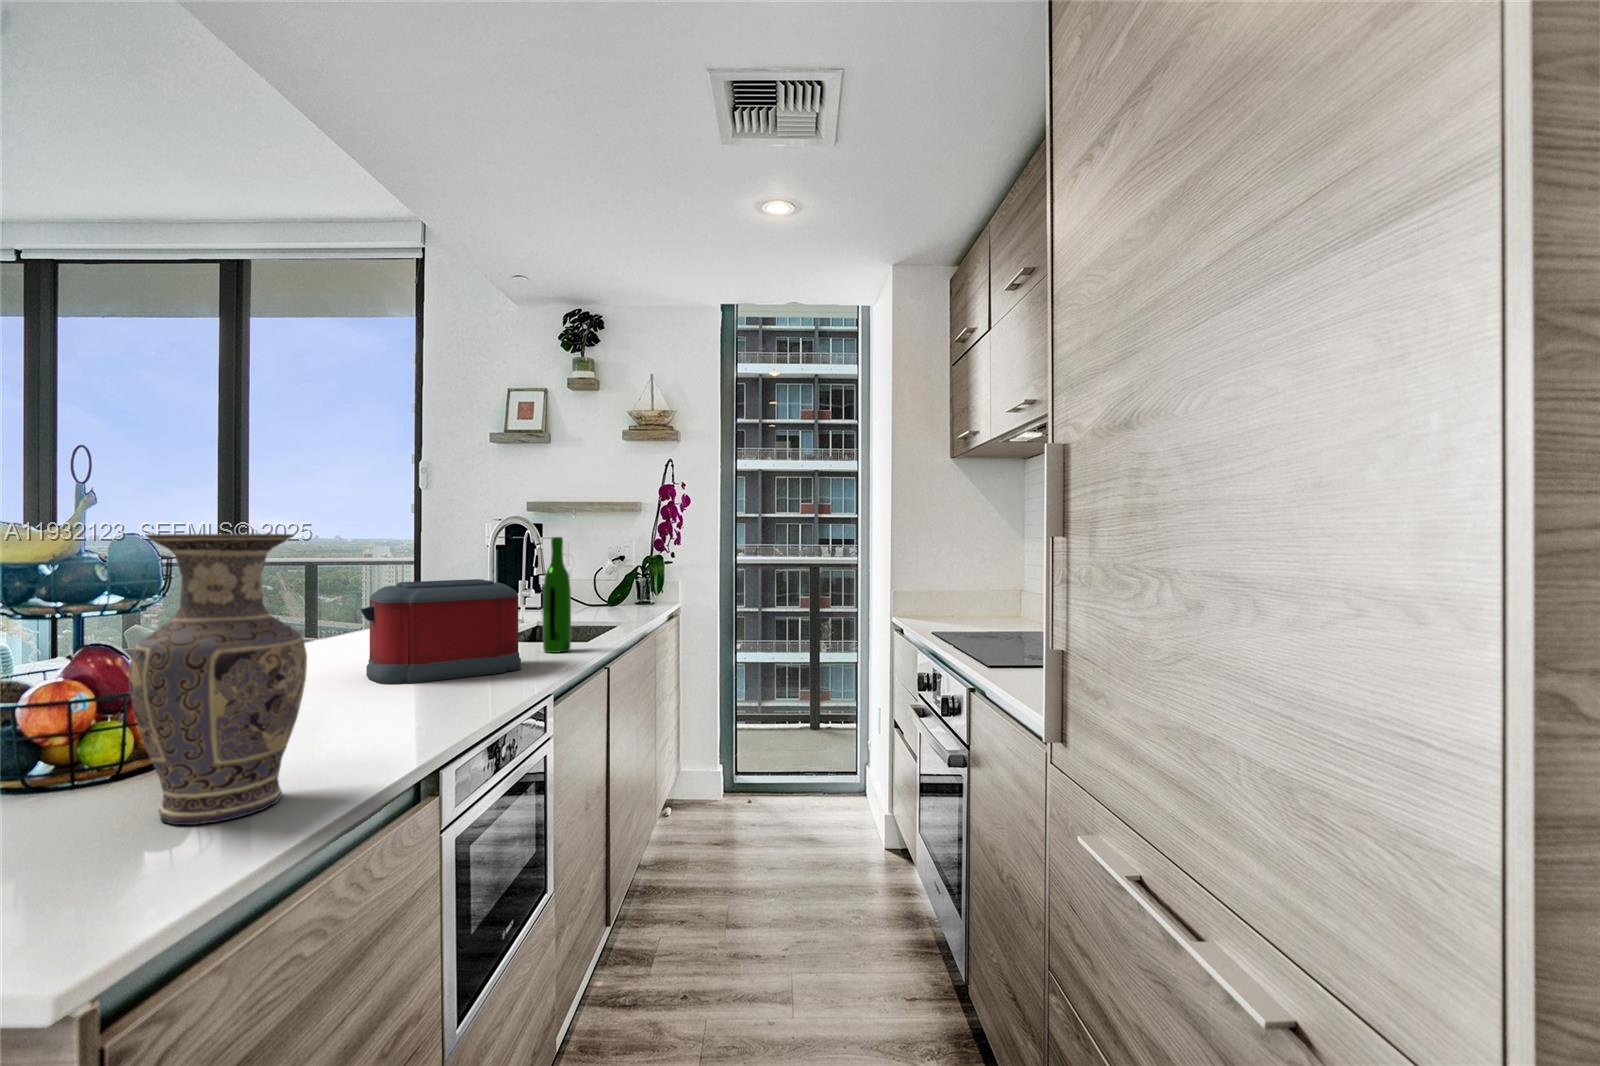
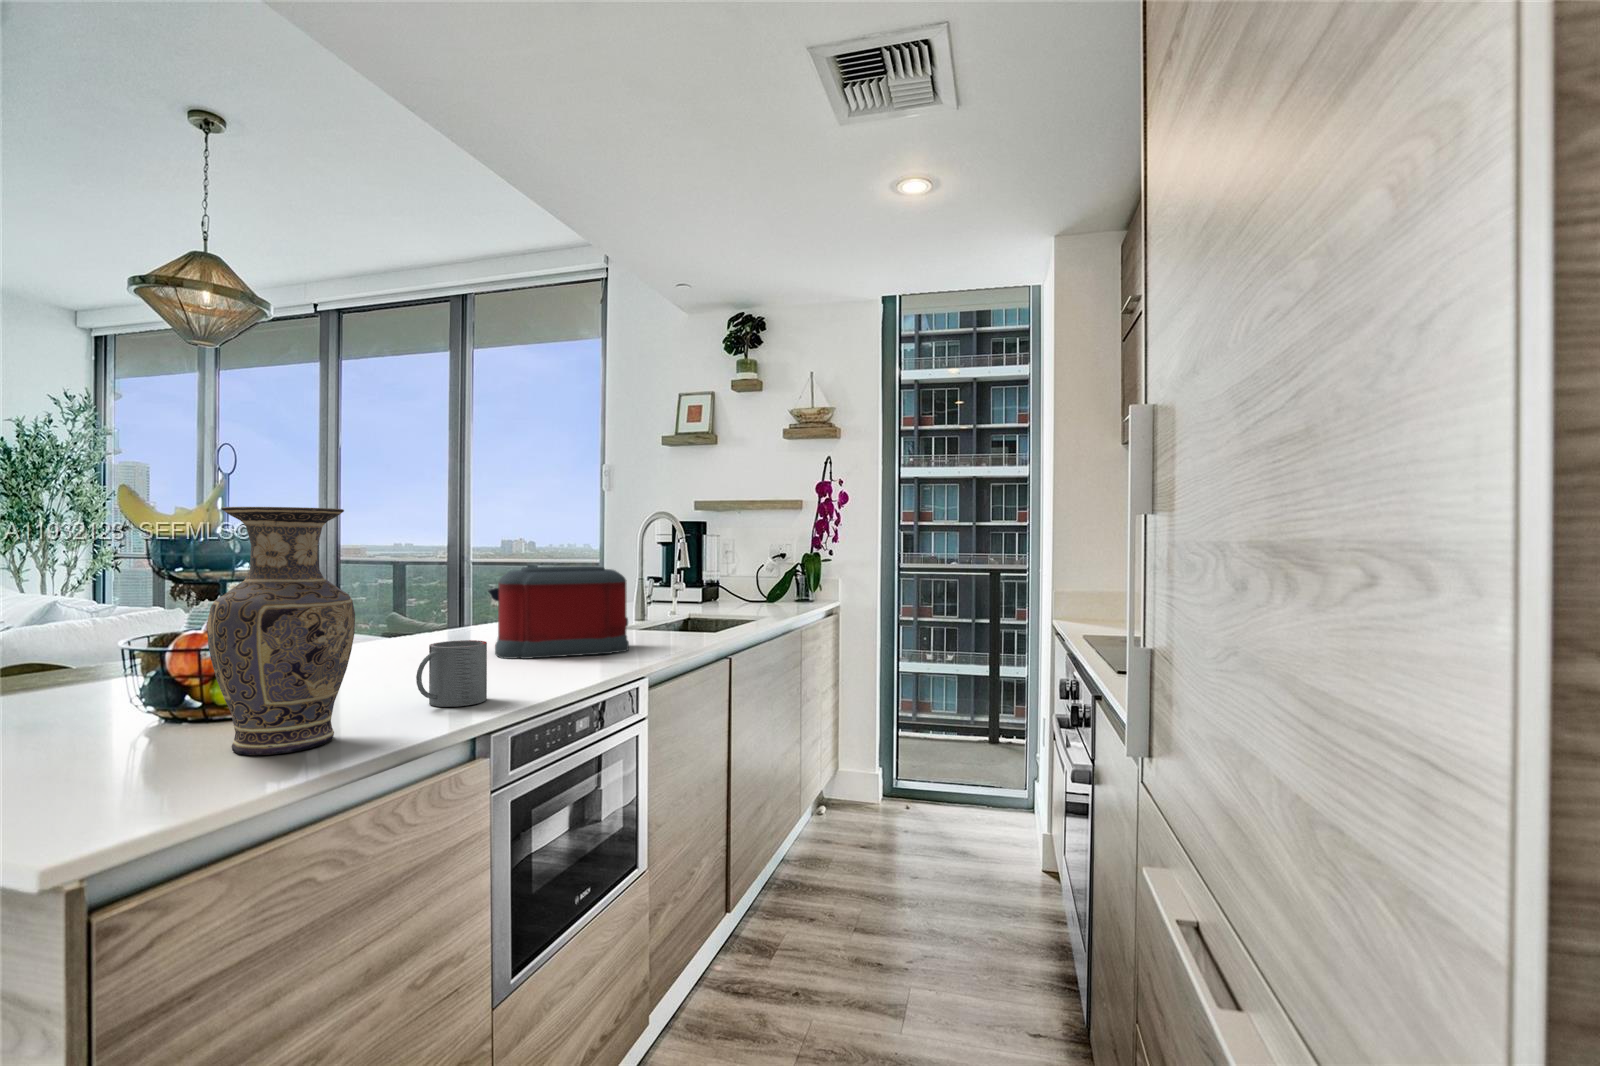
wine bottle: present [543,537,571,653] -> none [663,528,689,639]
mug: none [346,670,419,746] -> present [416,640,487,707]

